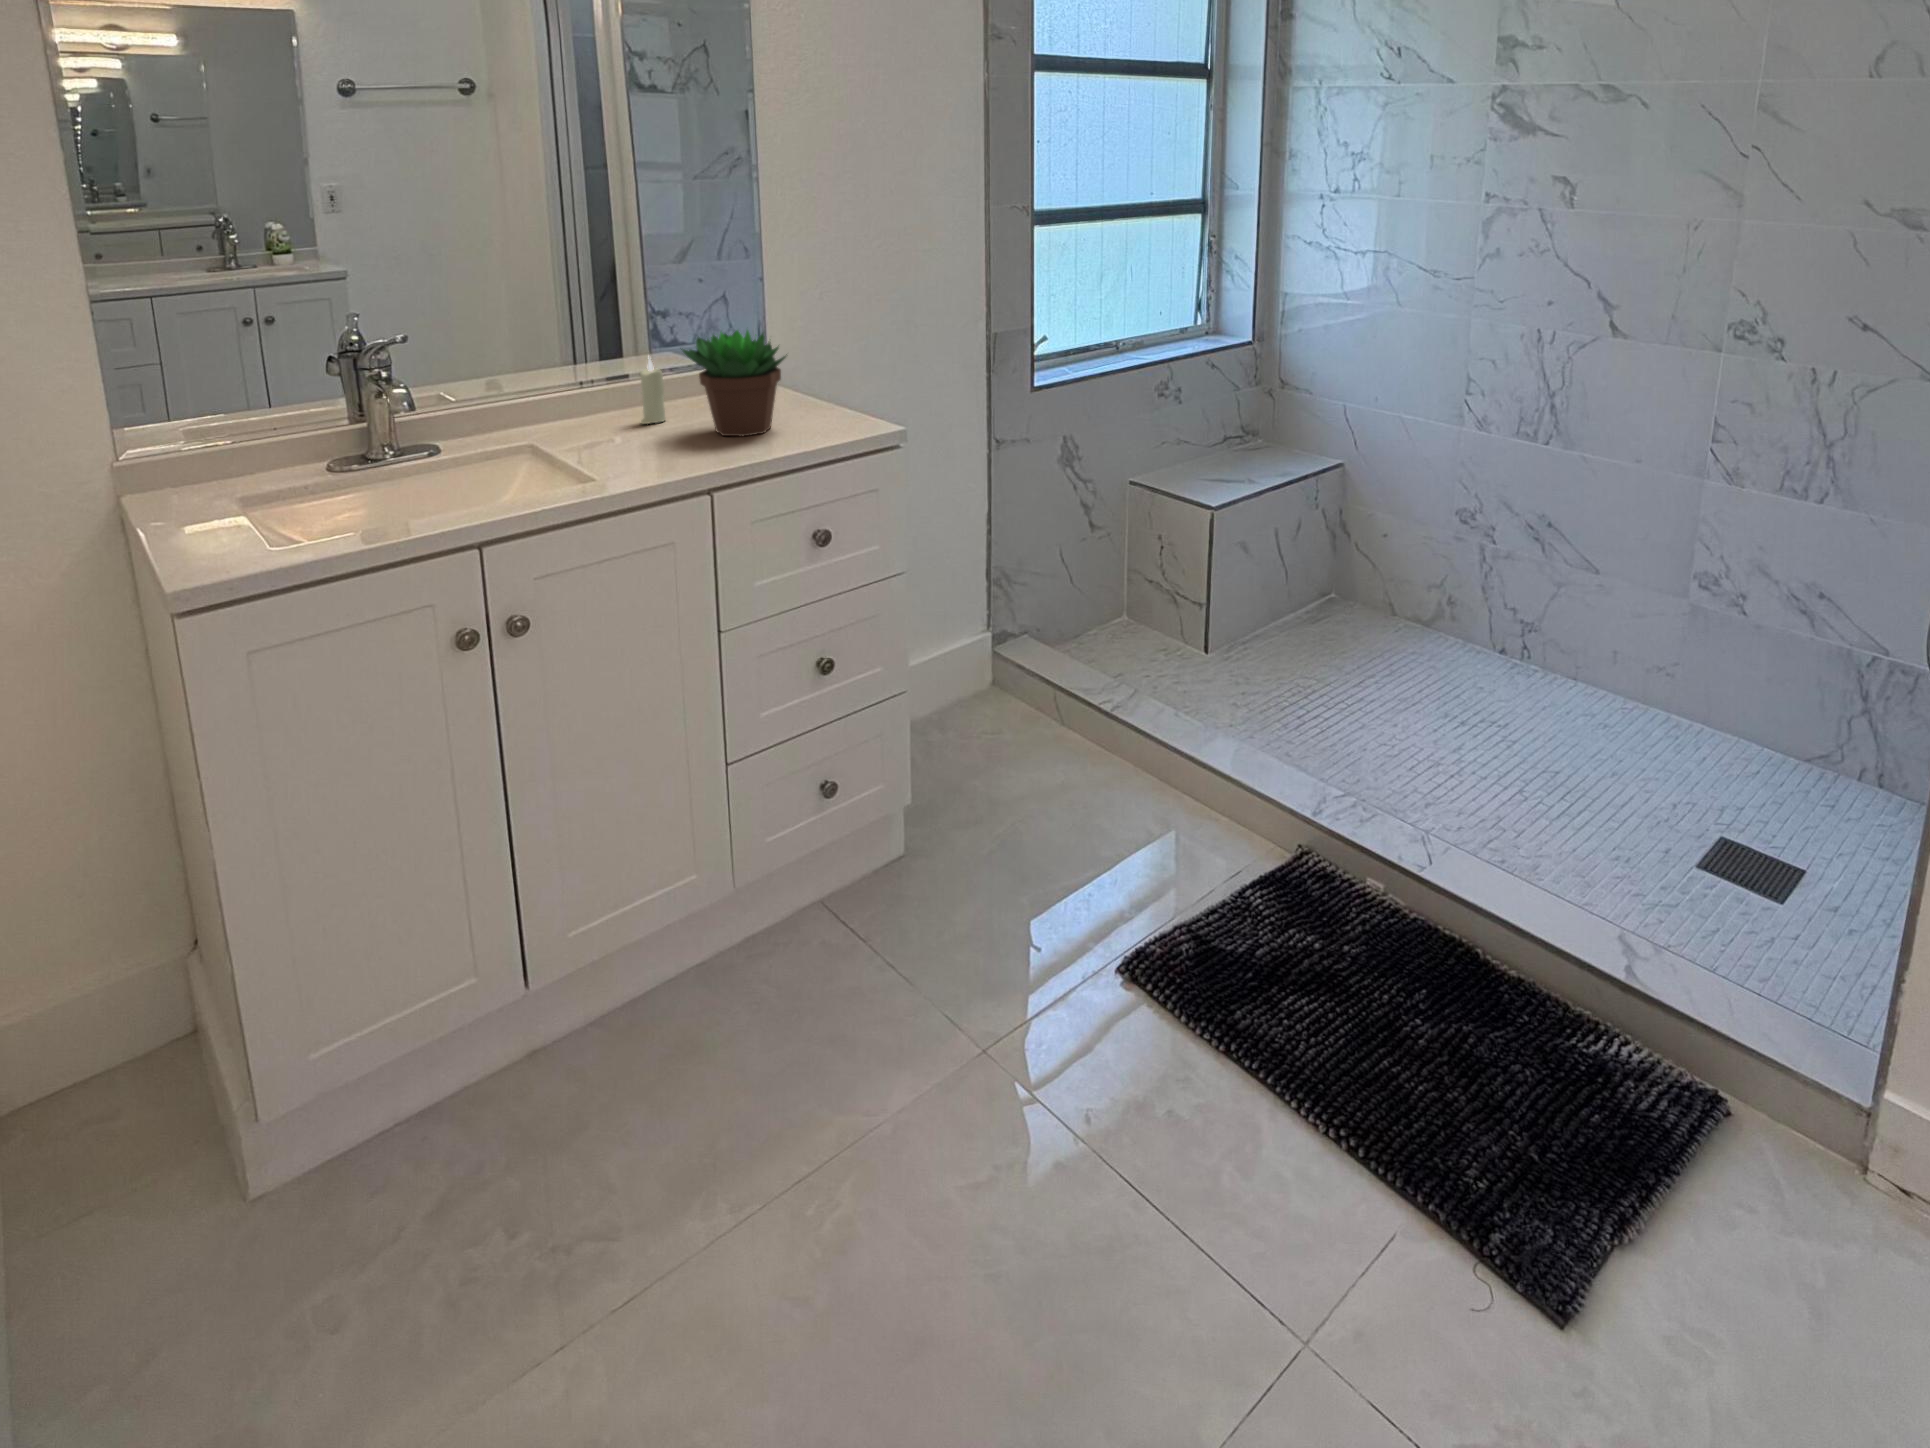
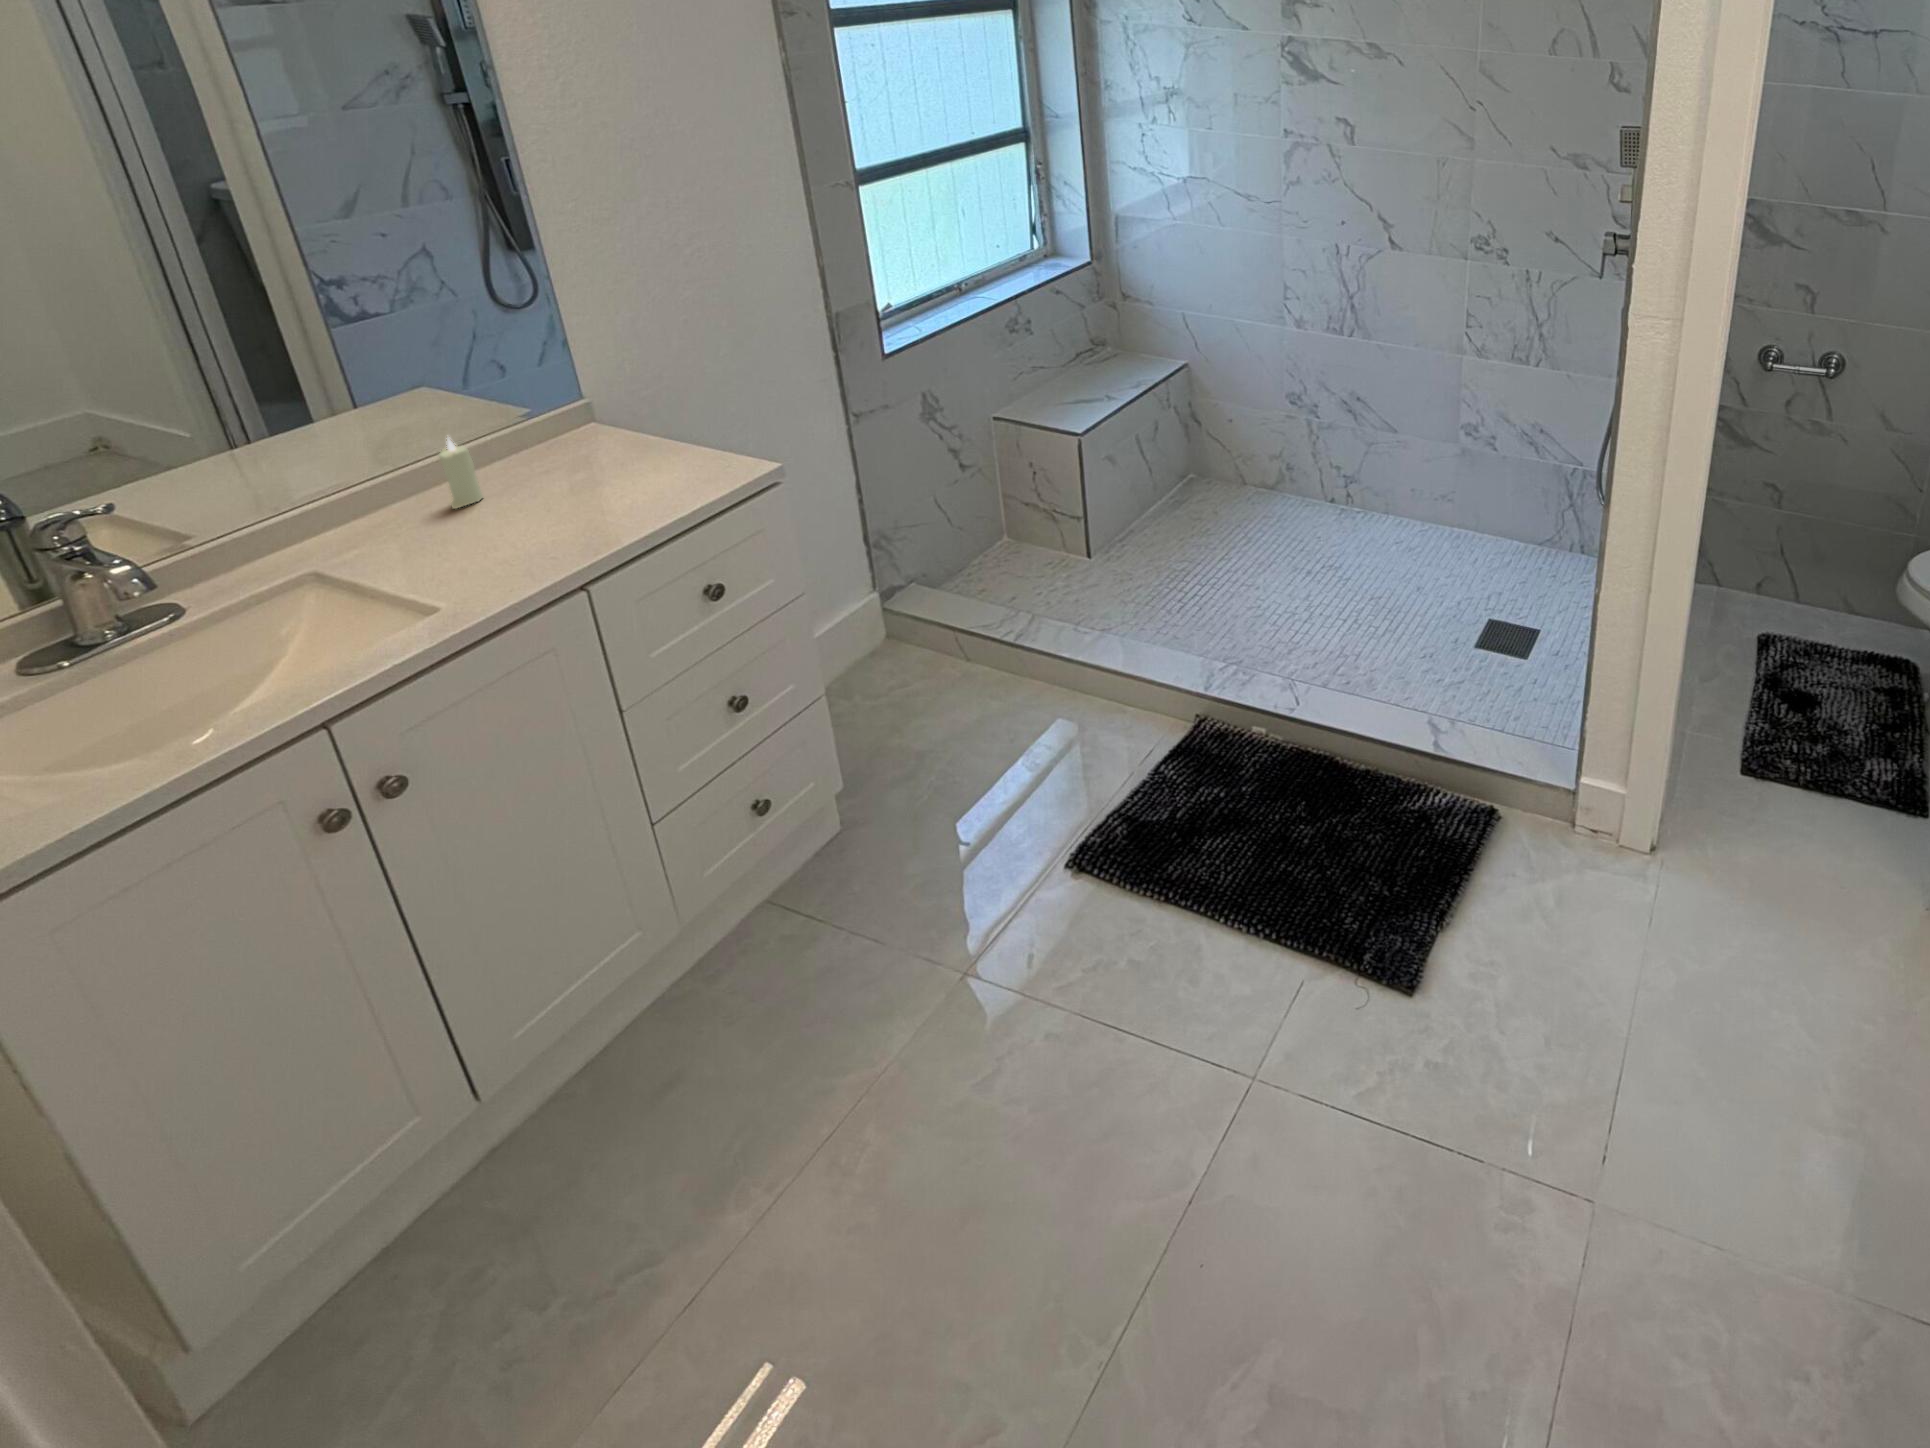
succulent plant: present [681,330,787,436] -> none [498,394,635,511]

